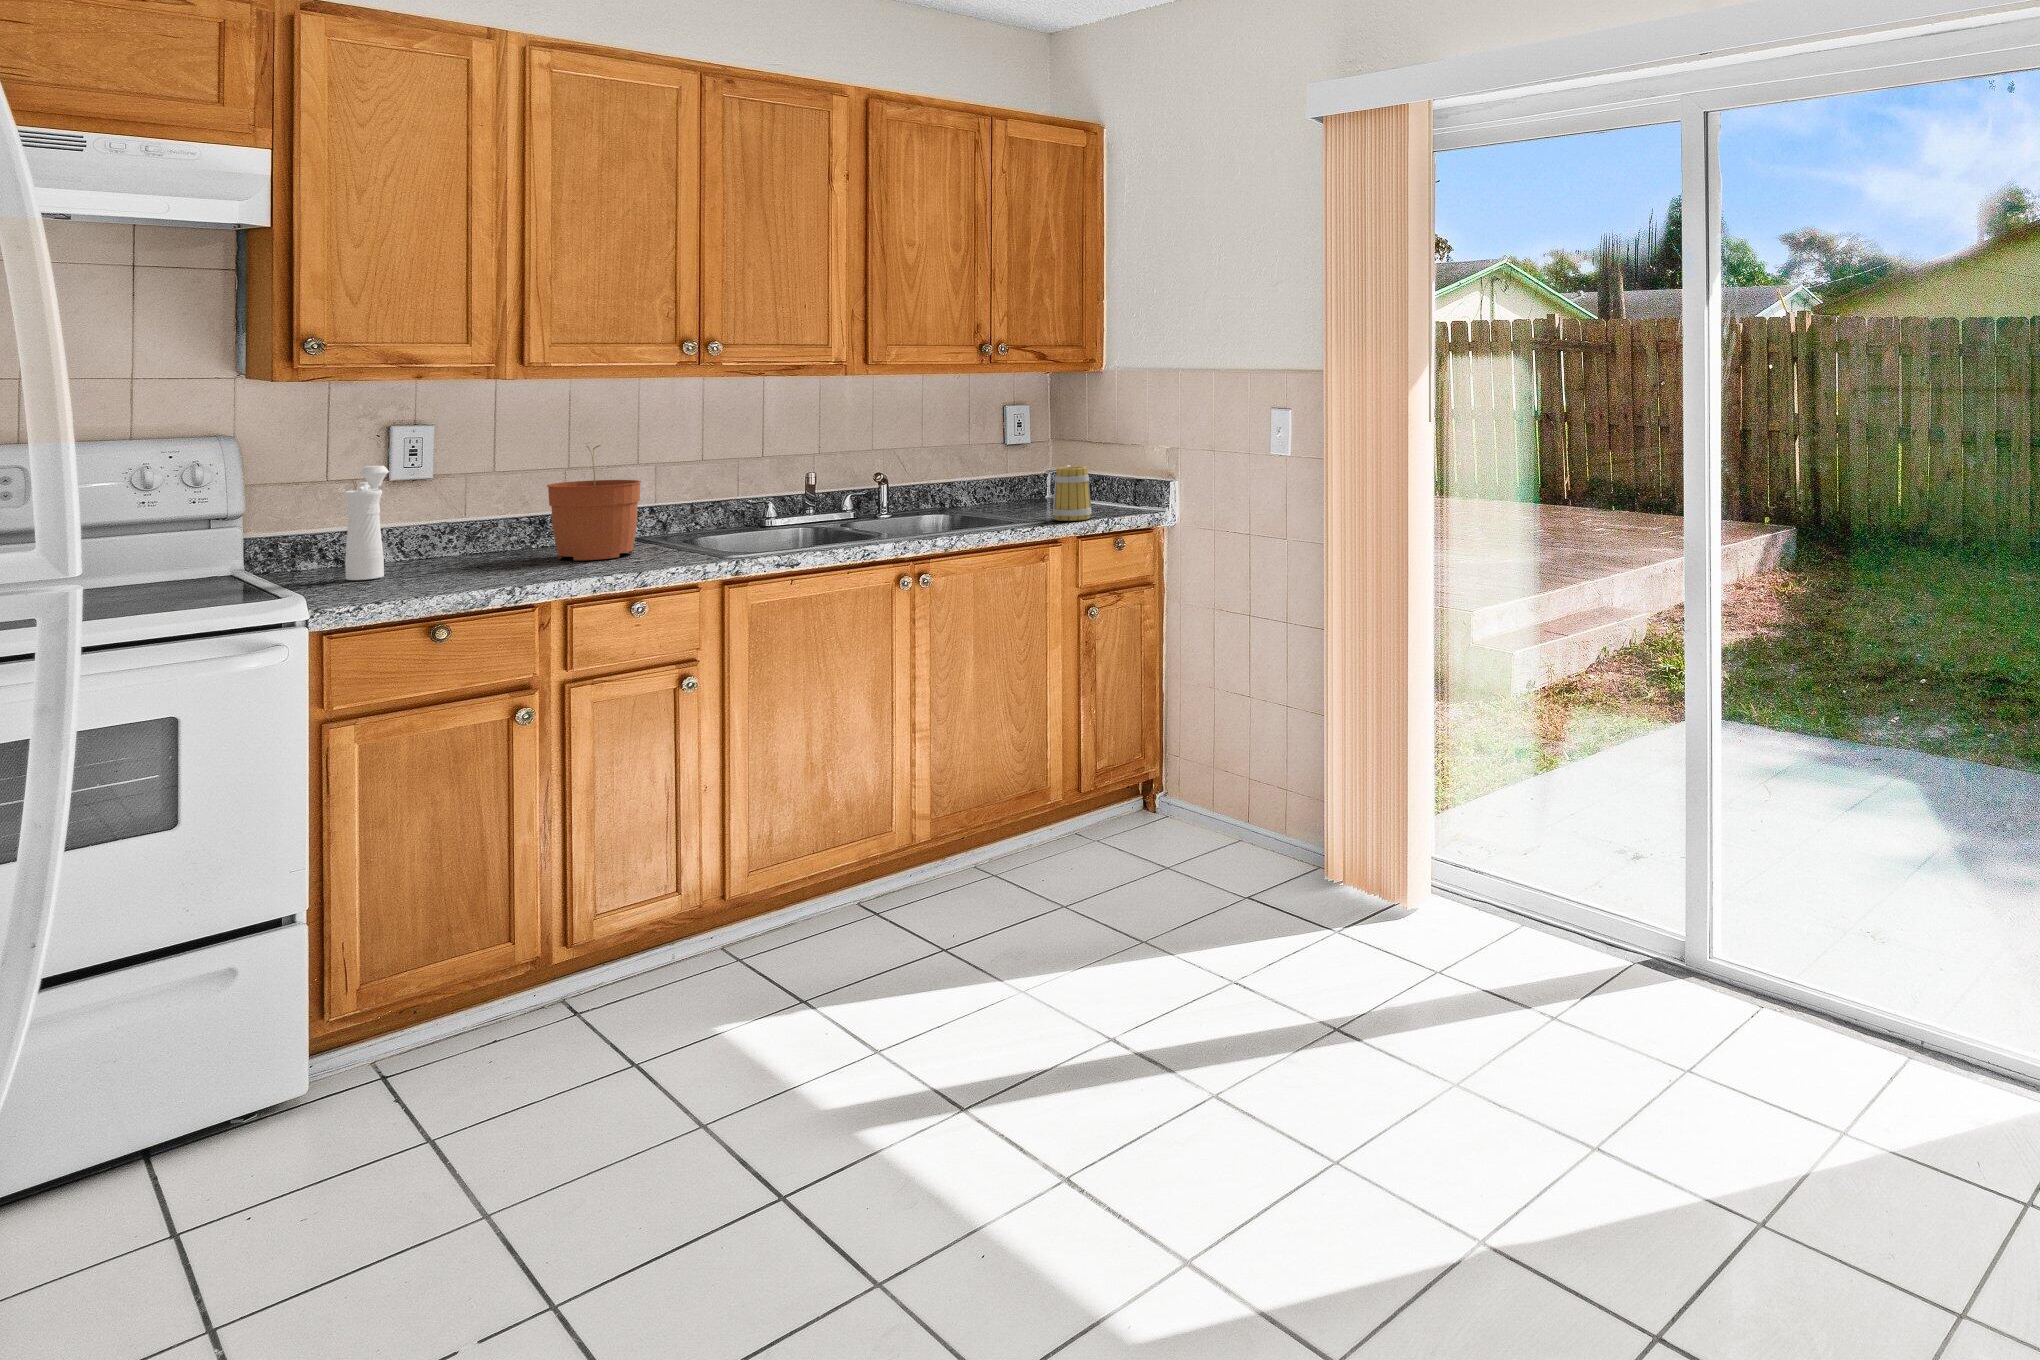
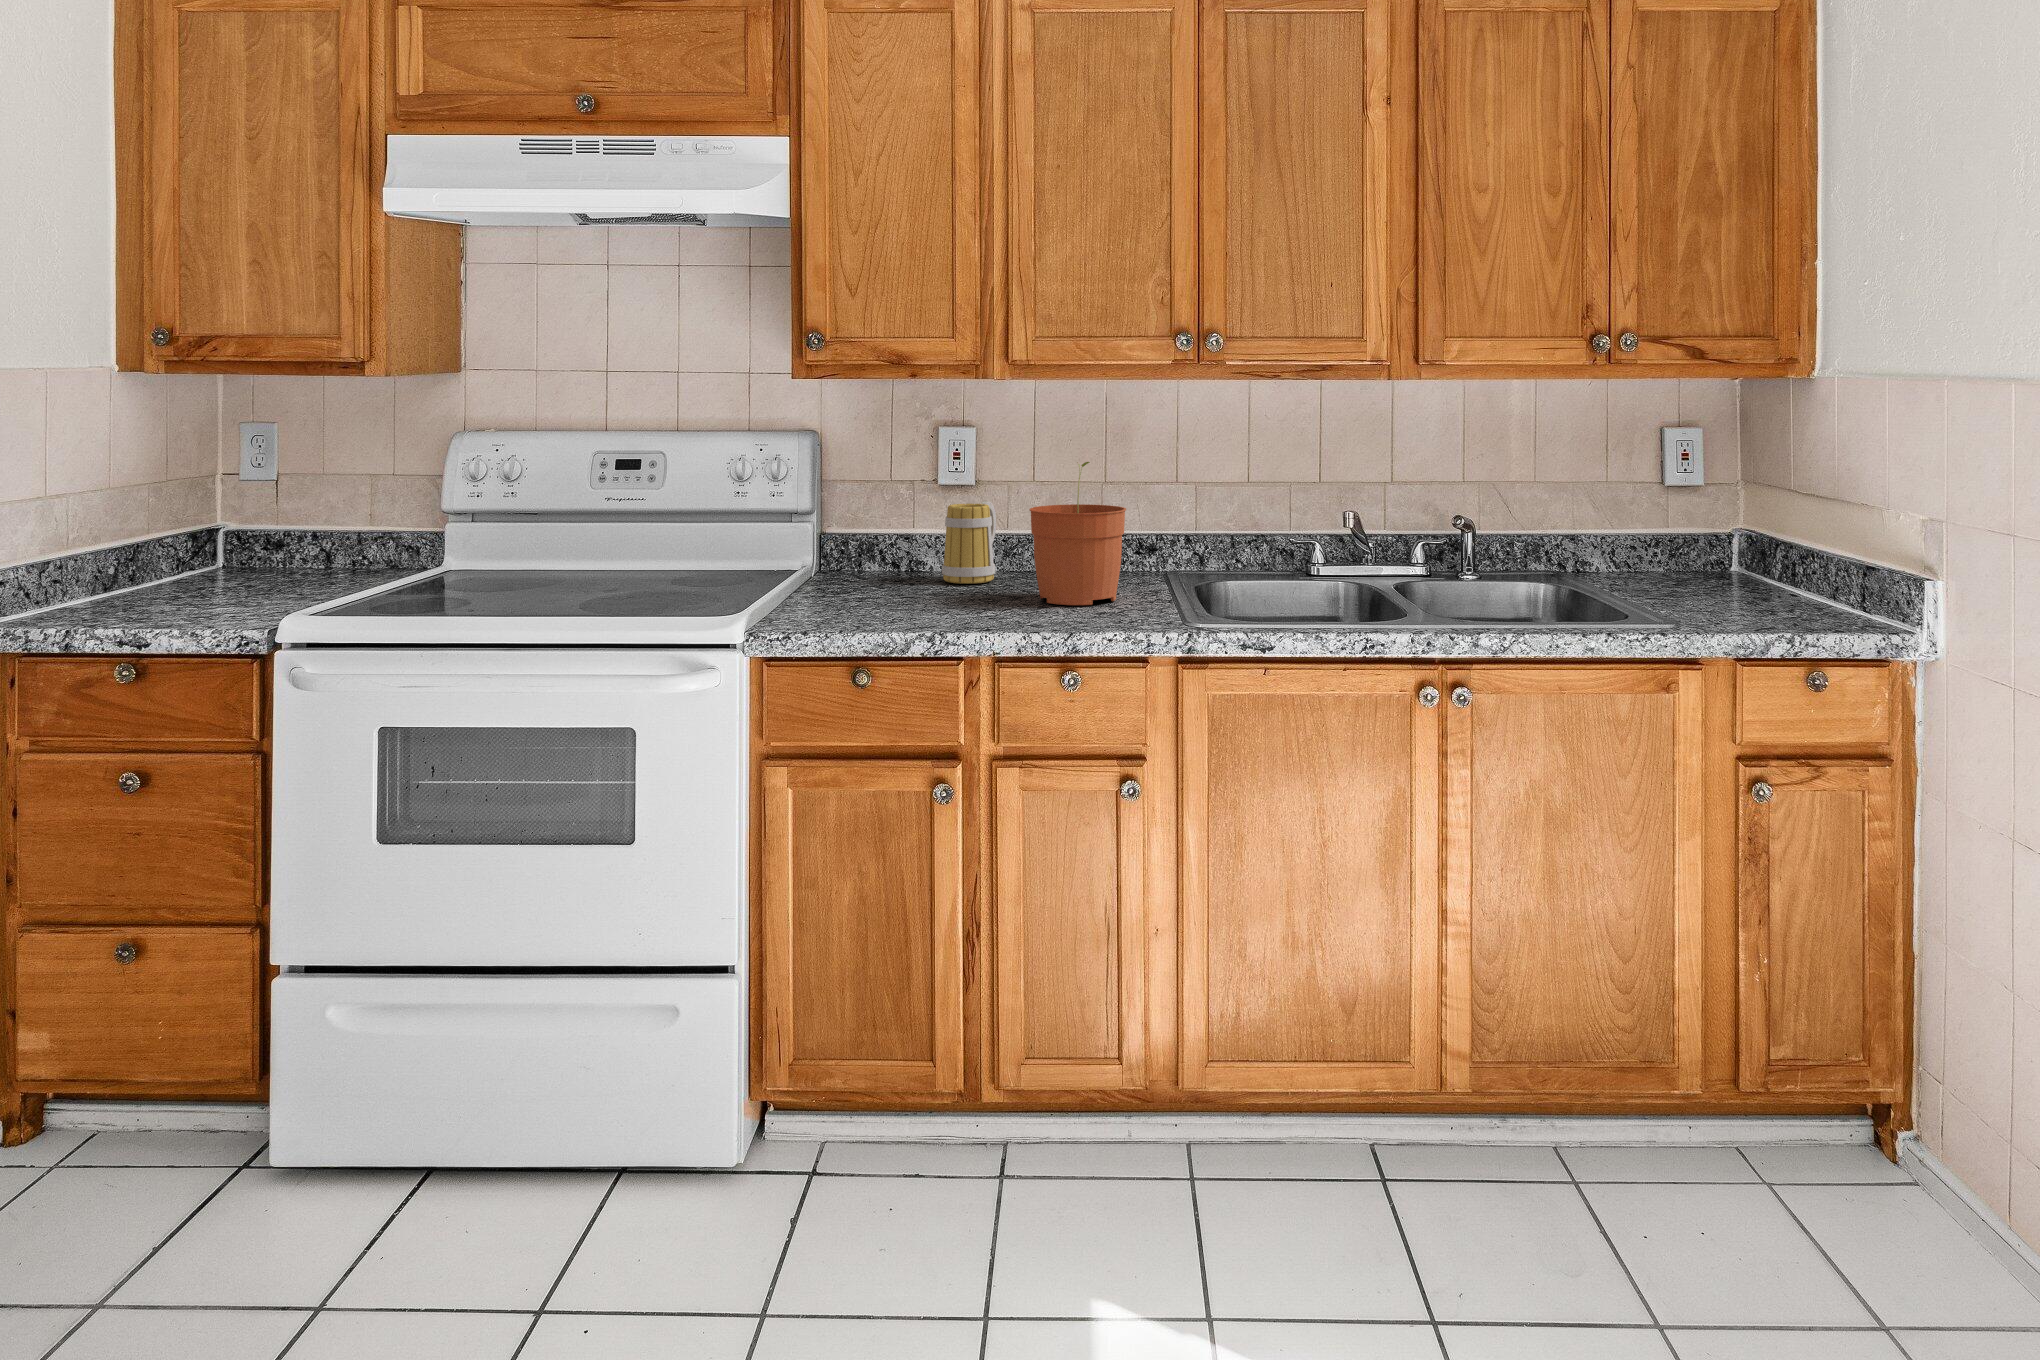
mug: present [1053,465,1092,521] -> present [942,501,996,584]
pepper mill: present [344,466,389,580] -> none [840,474,898,602]

